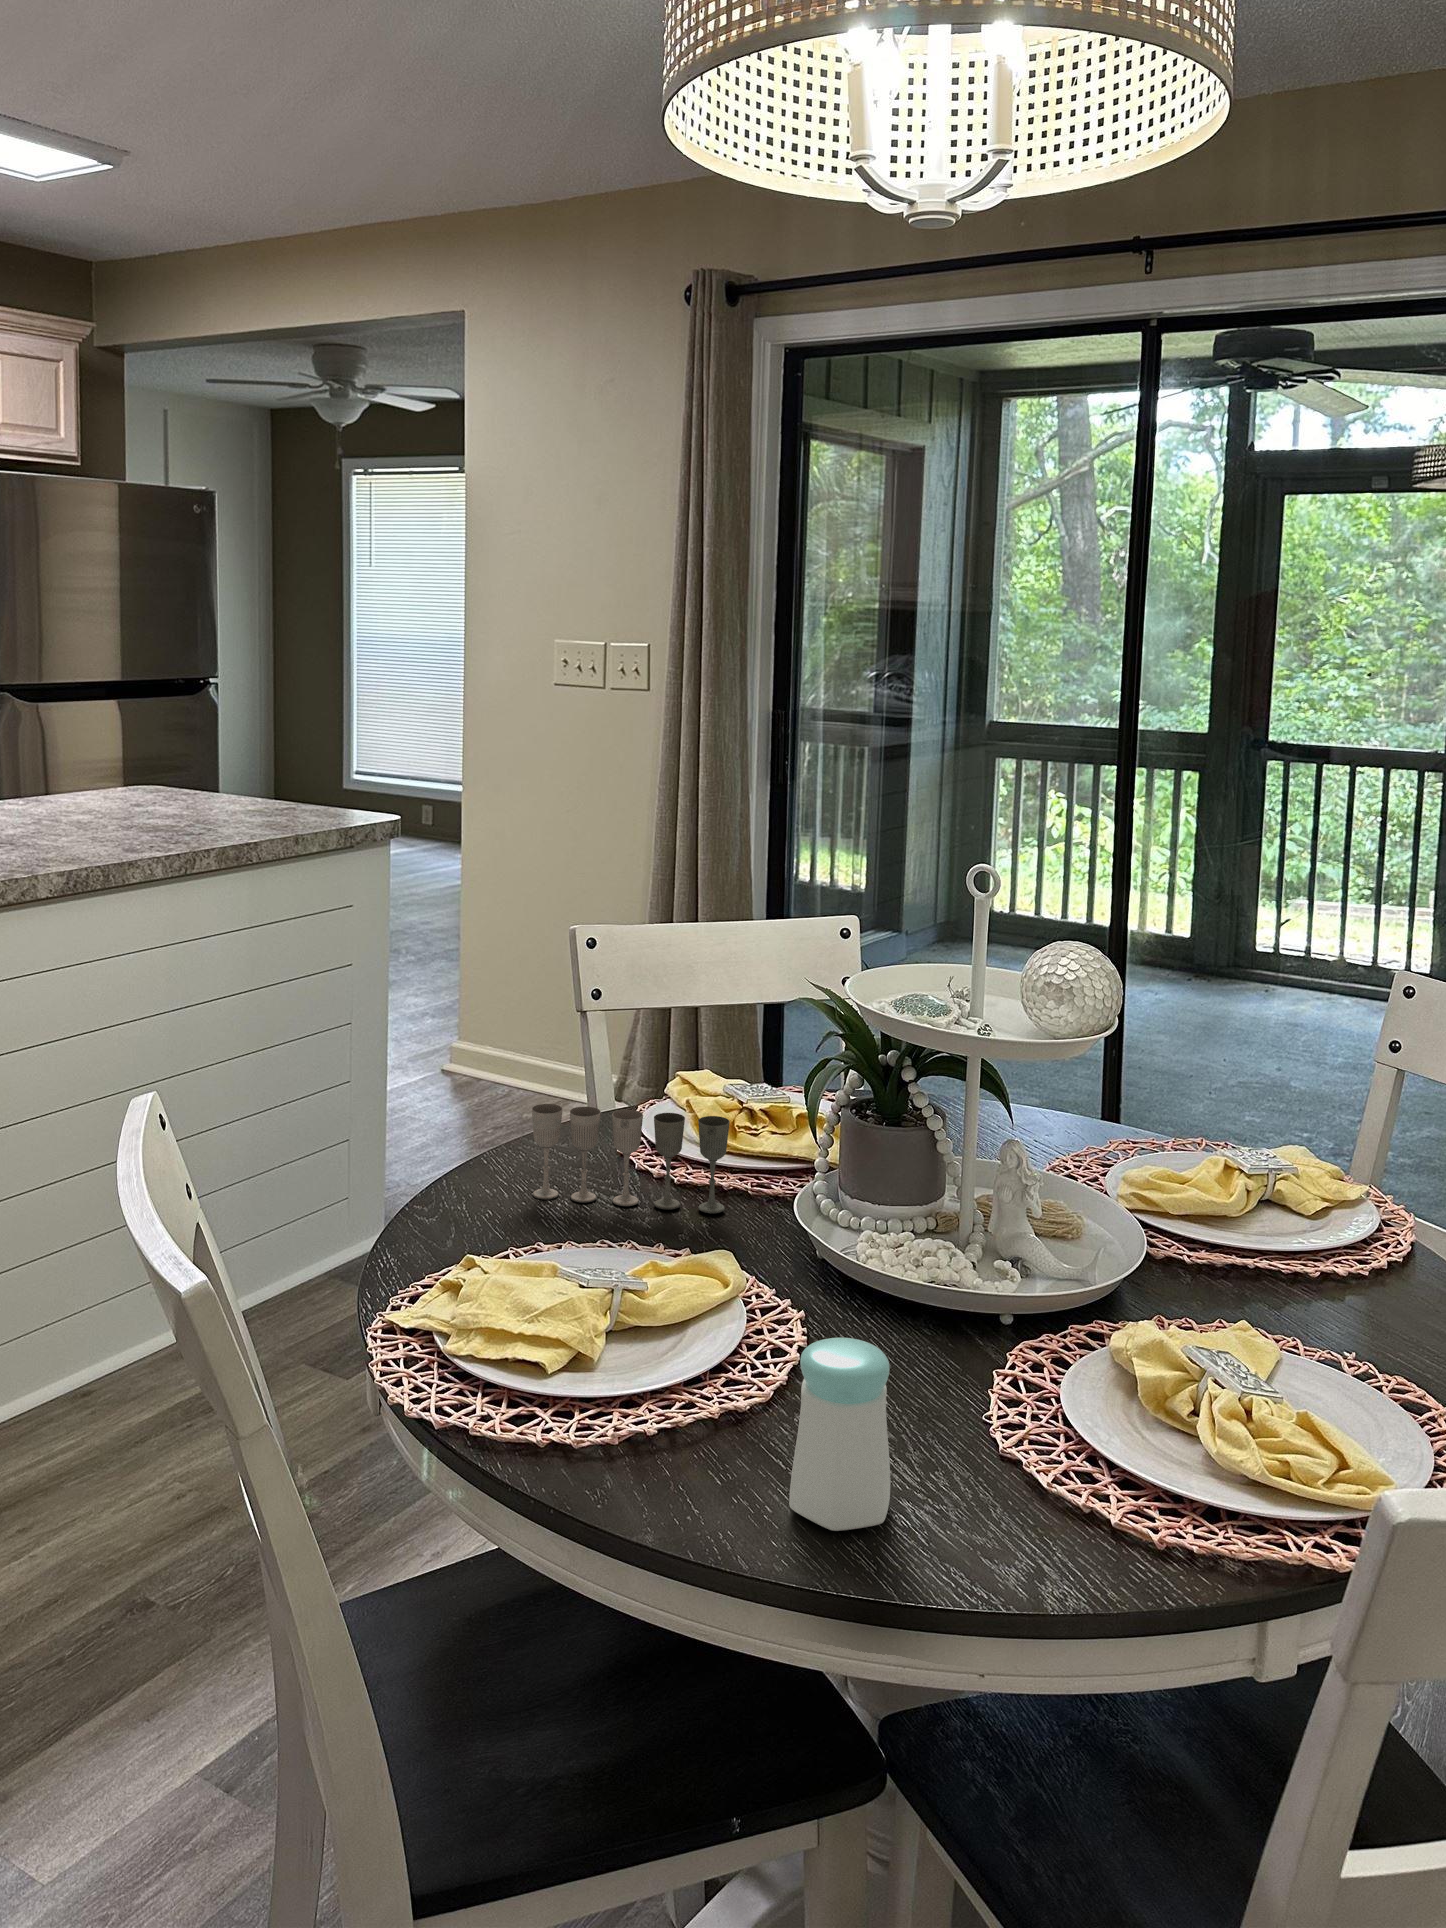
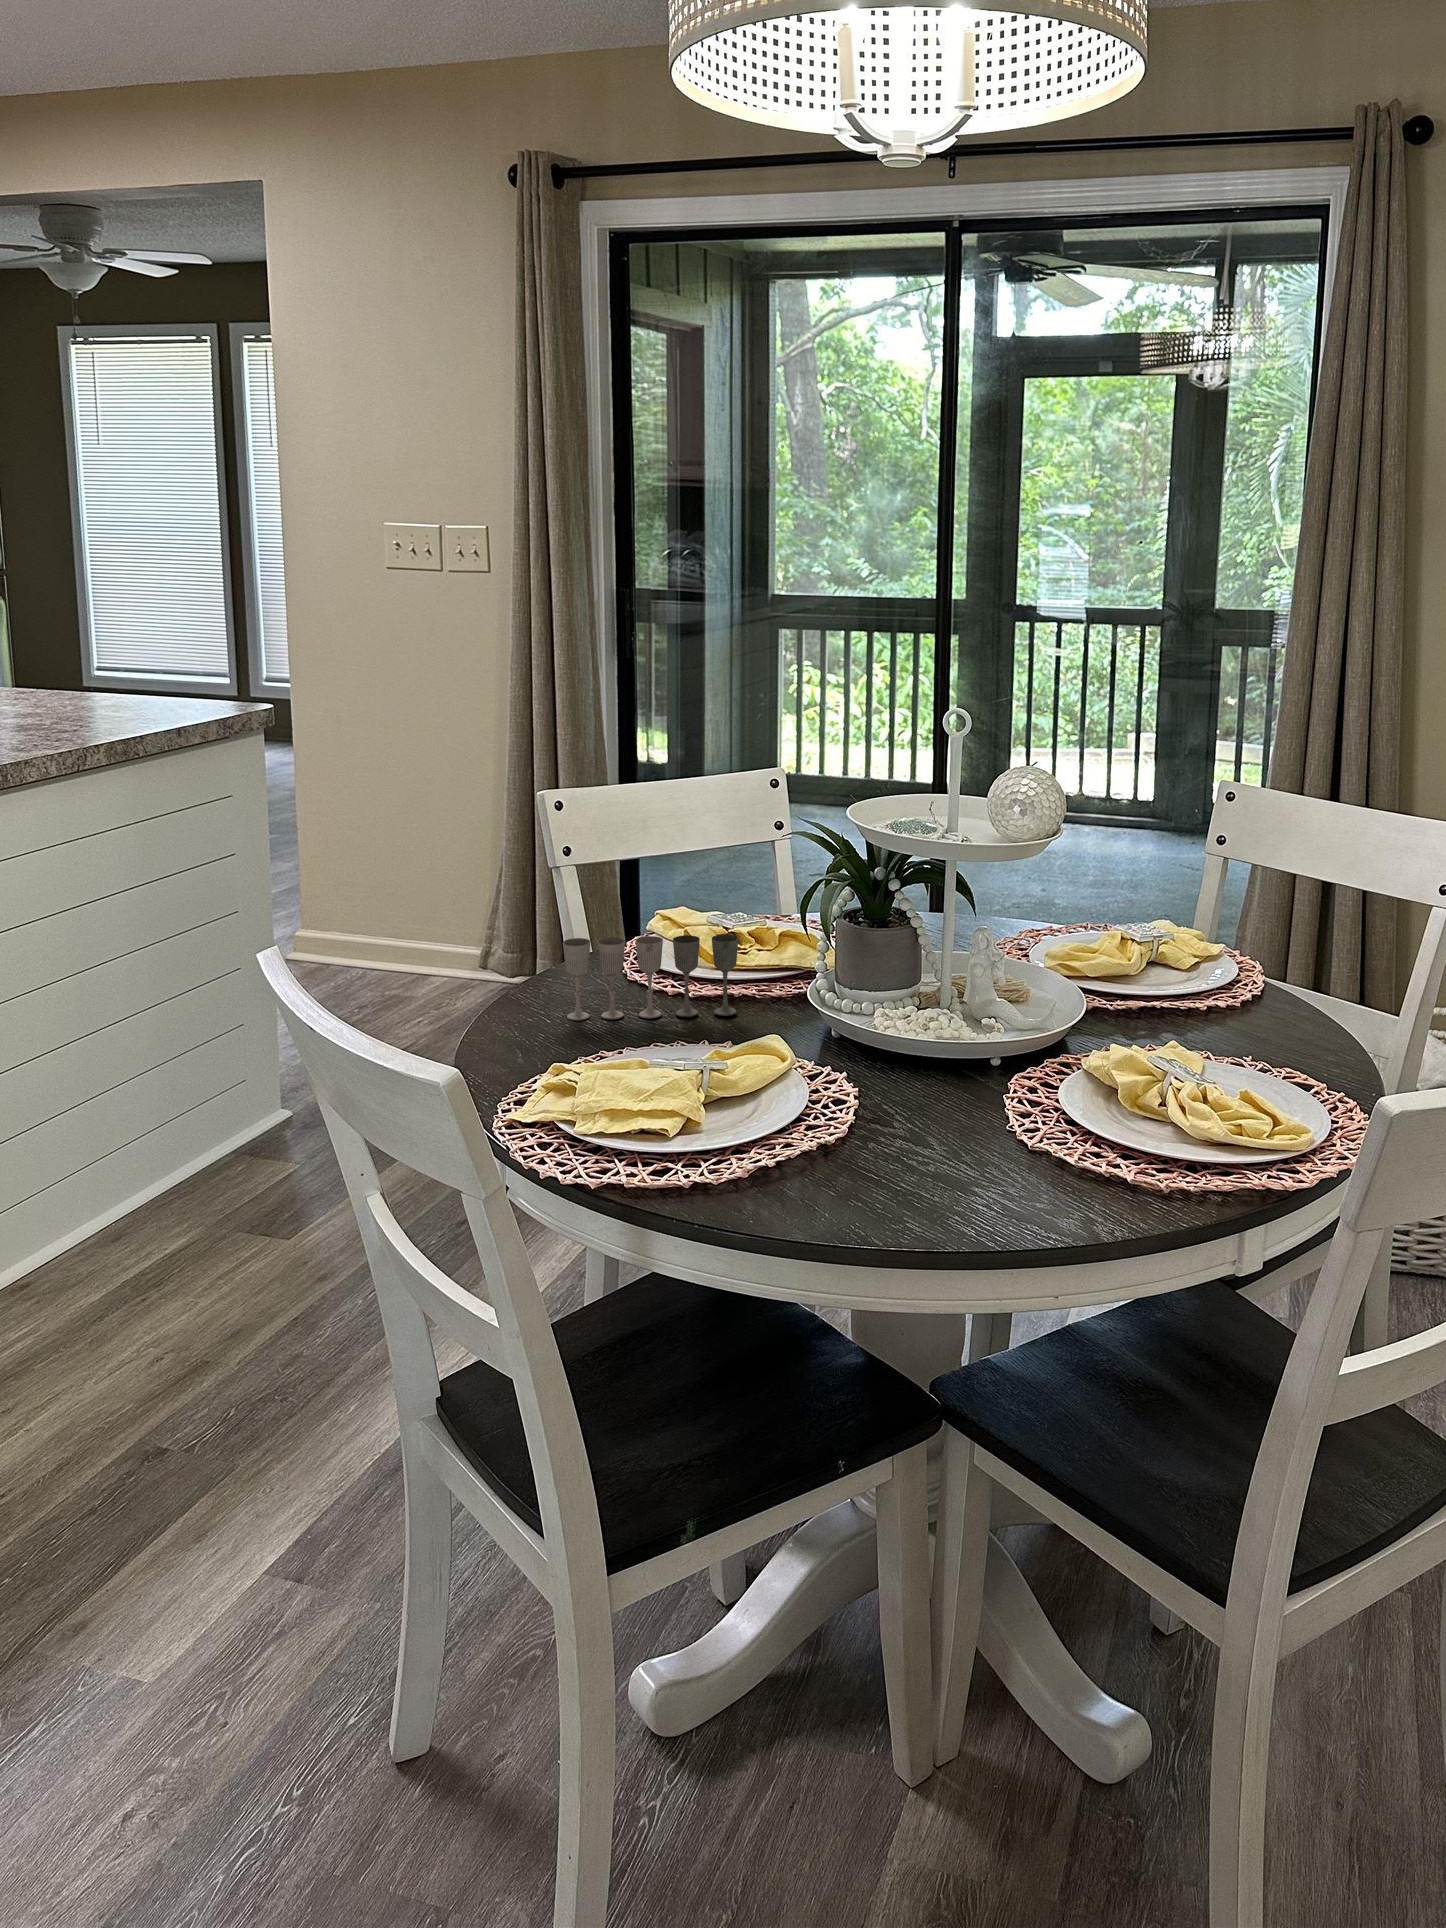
salt shaker: present [789,1338,890,1531] -> none [897,1071,974,1213]

